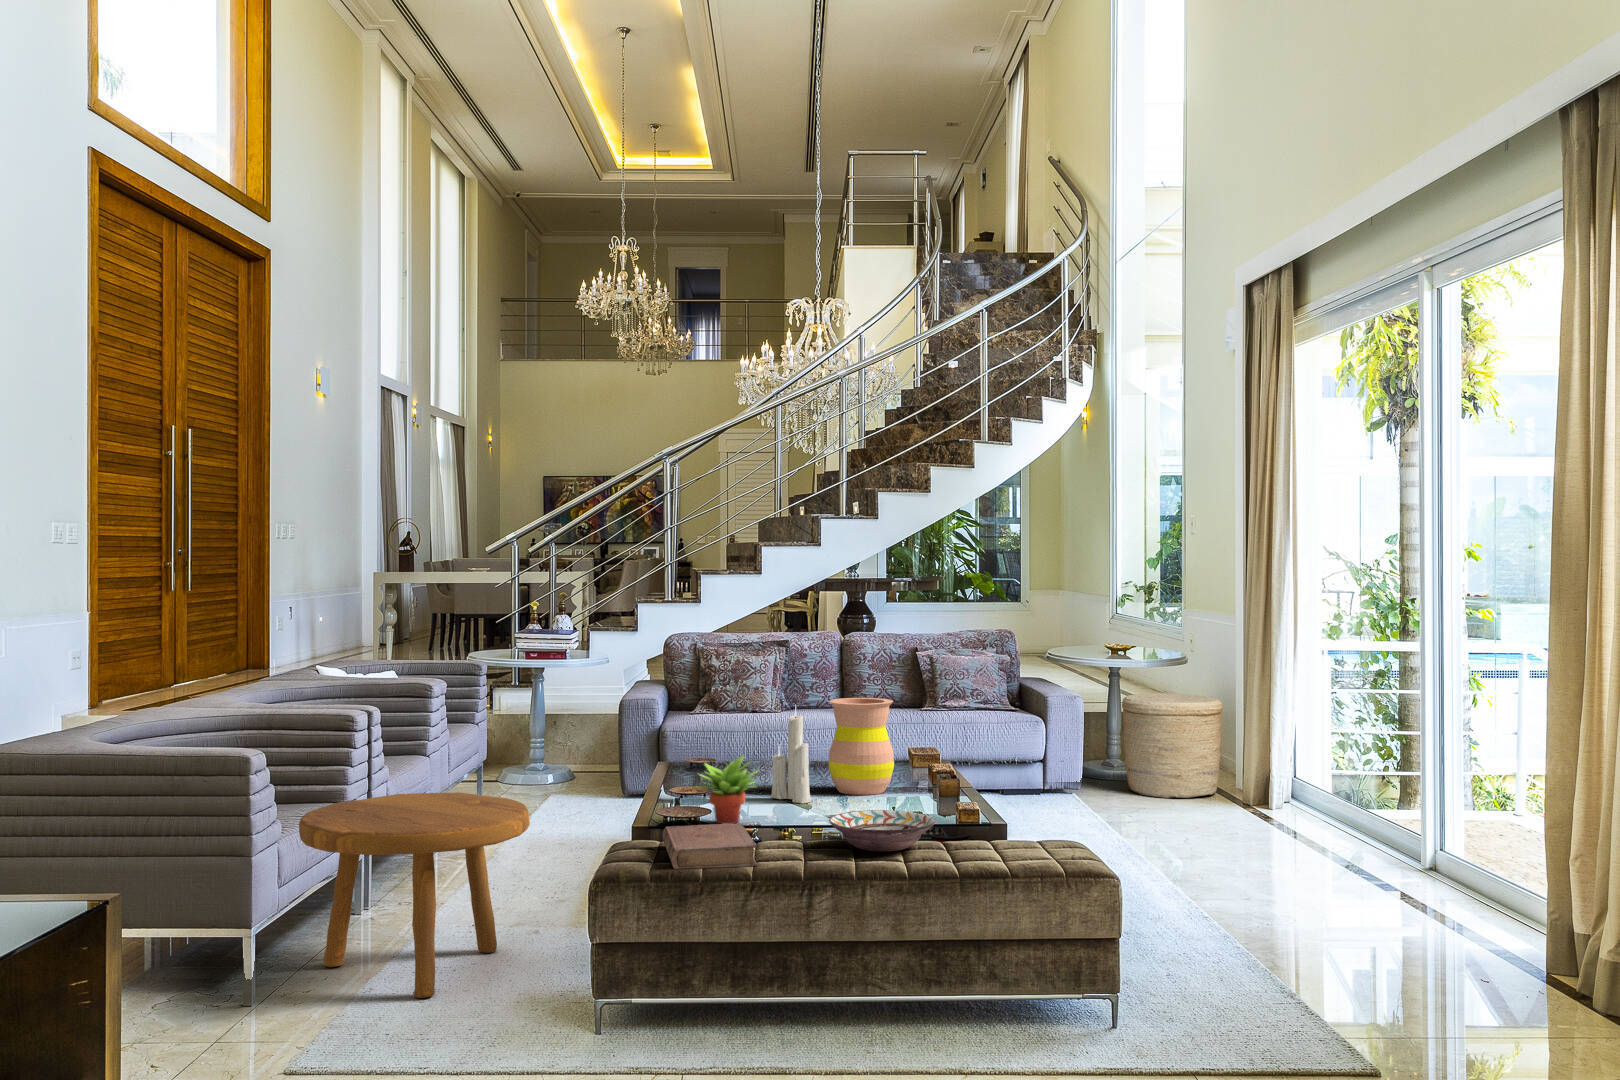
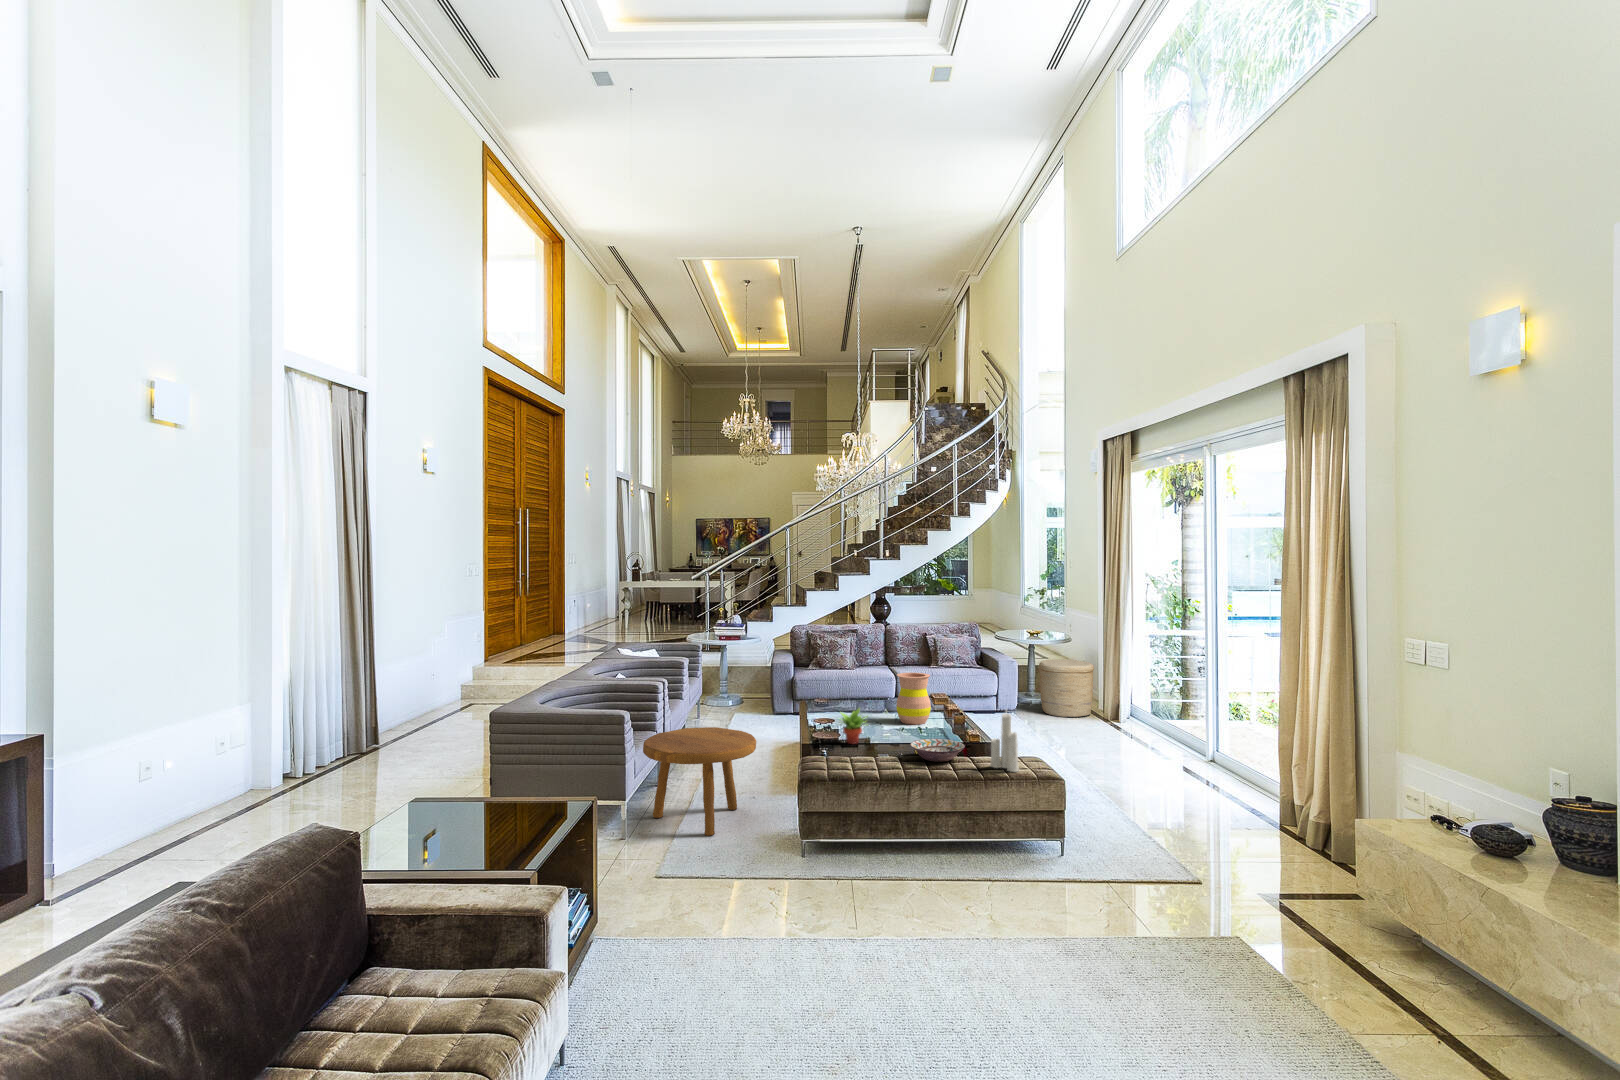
candle: present [770,705,811,803] -> present [990,713,1019,772]
book: present [662,824,757,869] -> none [826,747,879,773]

